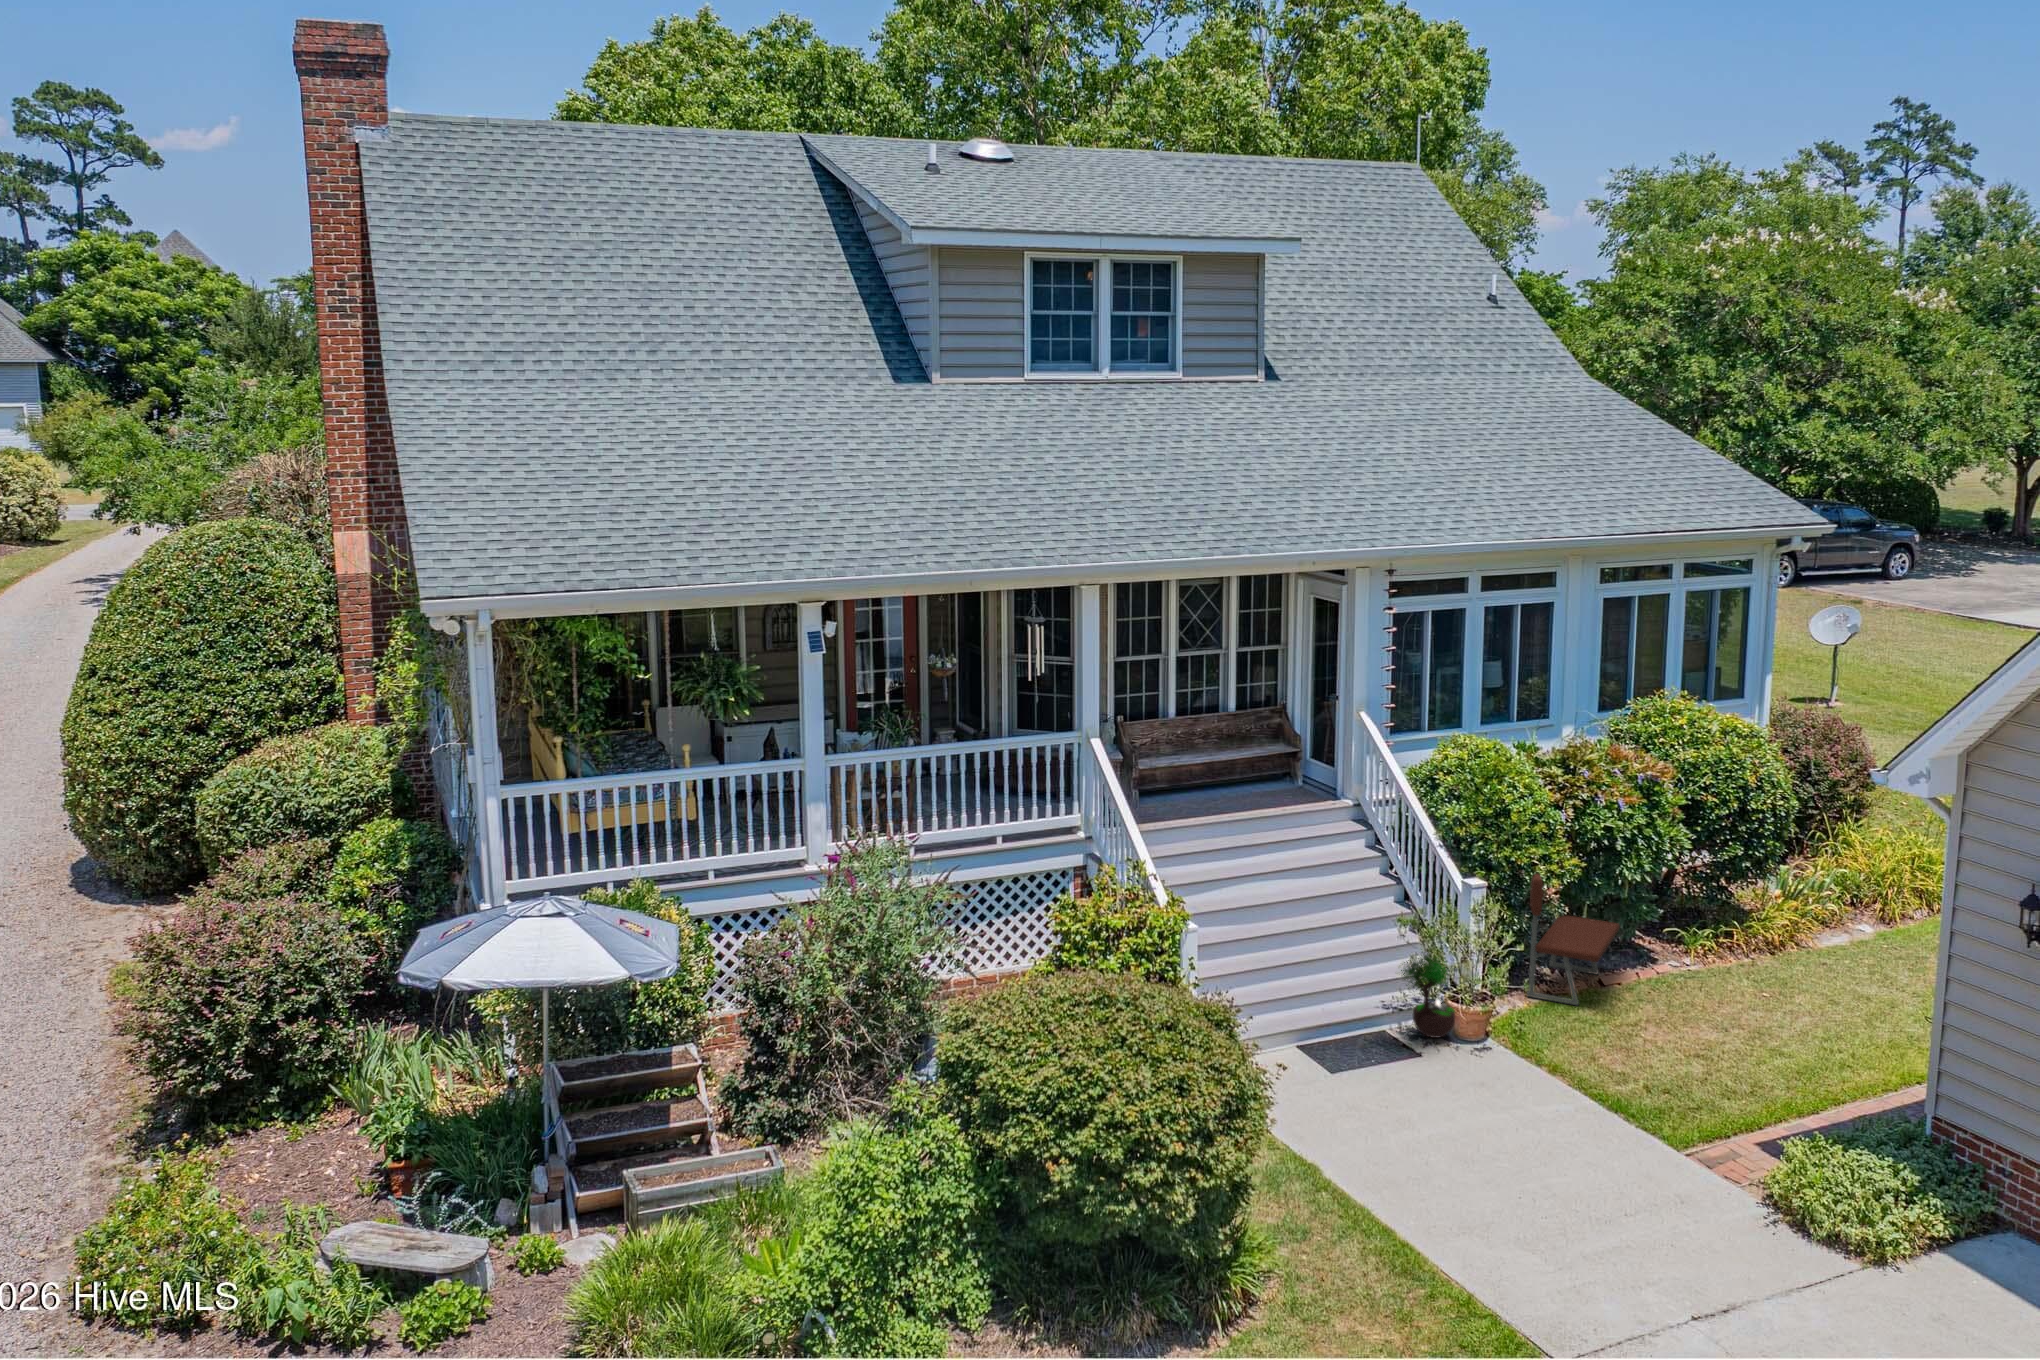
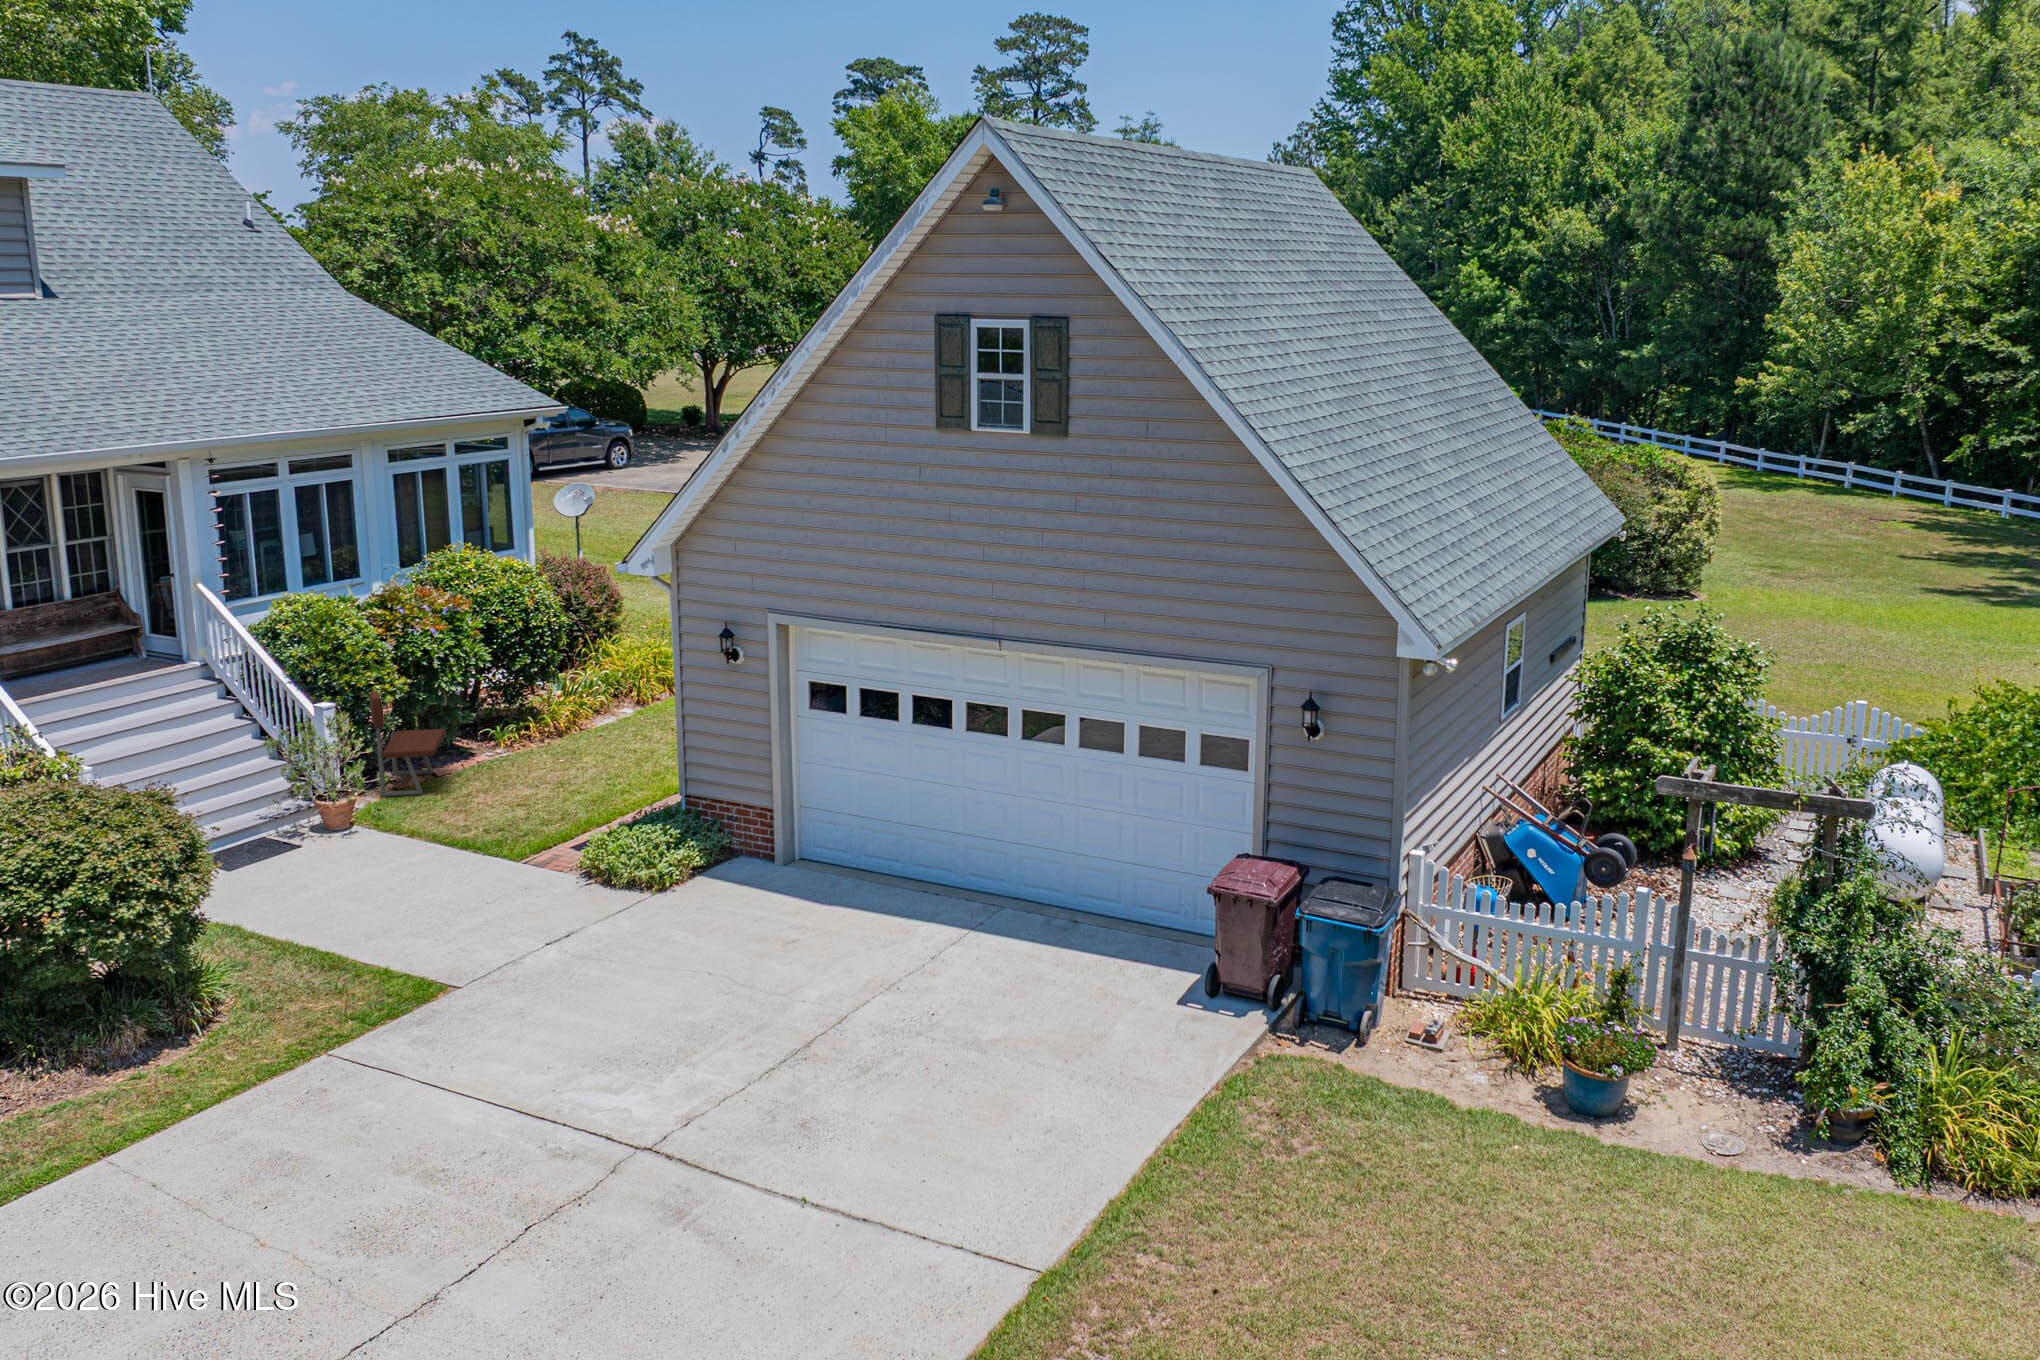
potted tree: present [1401,949,1455,1038] -> none [271,760,327,836]

